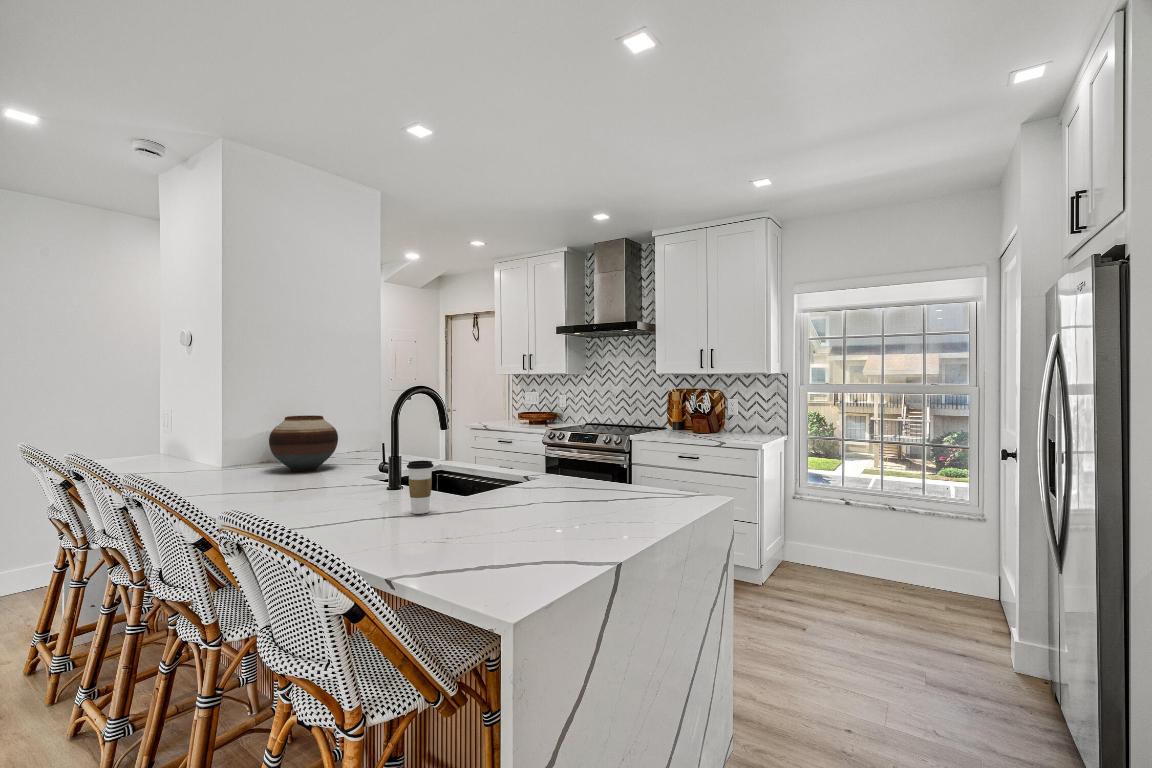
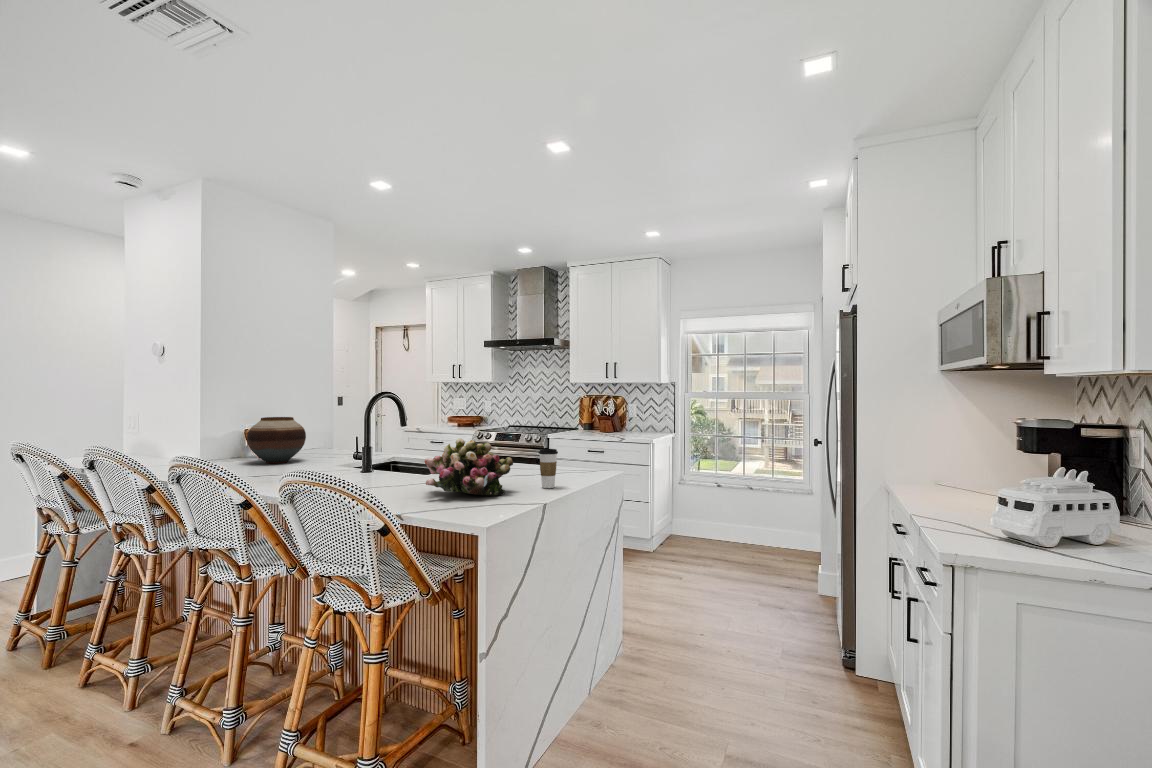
flower arrangement: none [444,452,576,540] -> present [424,438,513,495]
coffee cup: present [407,461,433,514] -> present [539,449,558,488]

